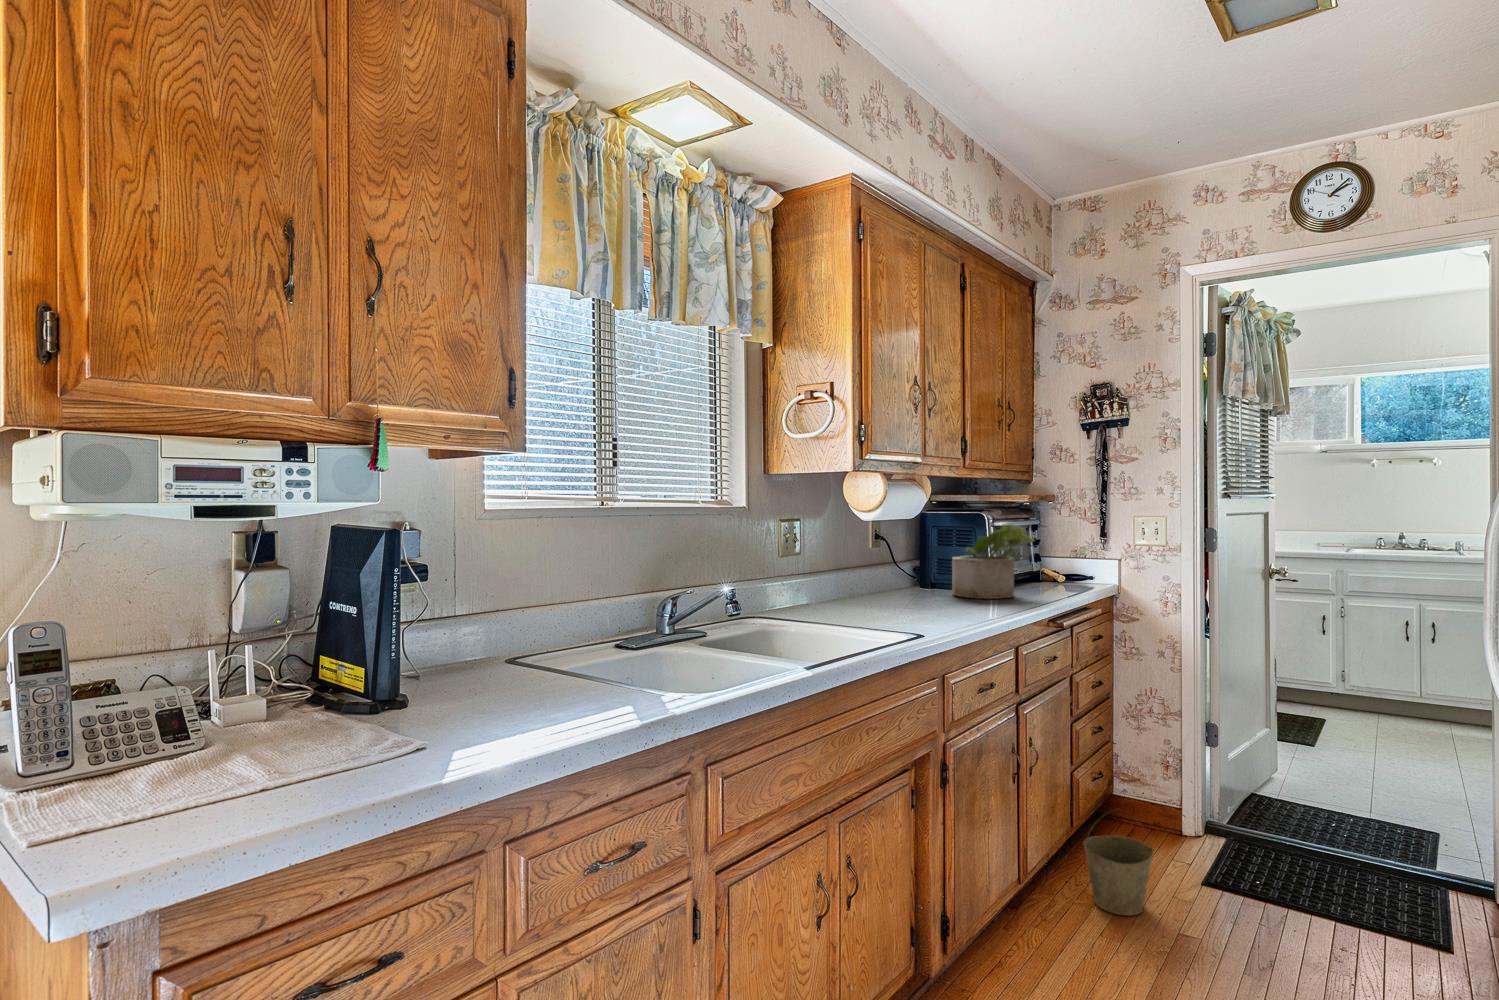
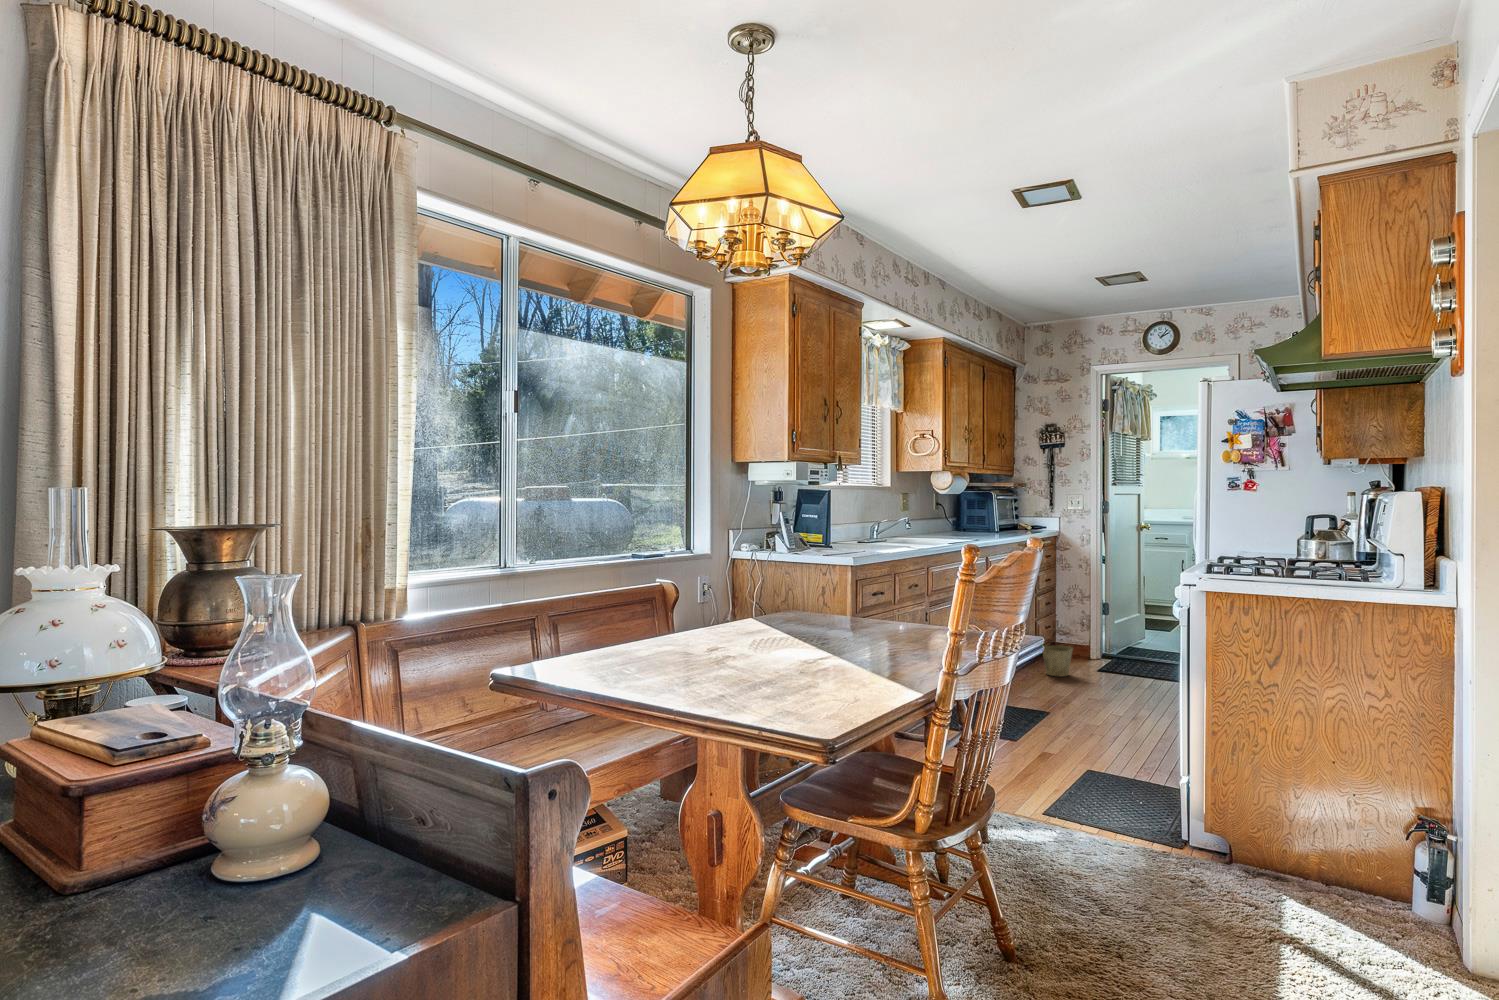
potted plant: present [952,524,1034,599] -> none [977,497,1018,533]

